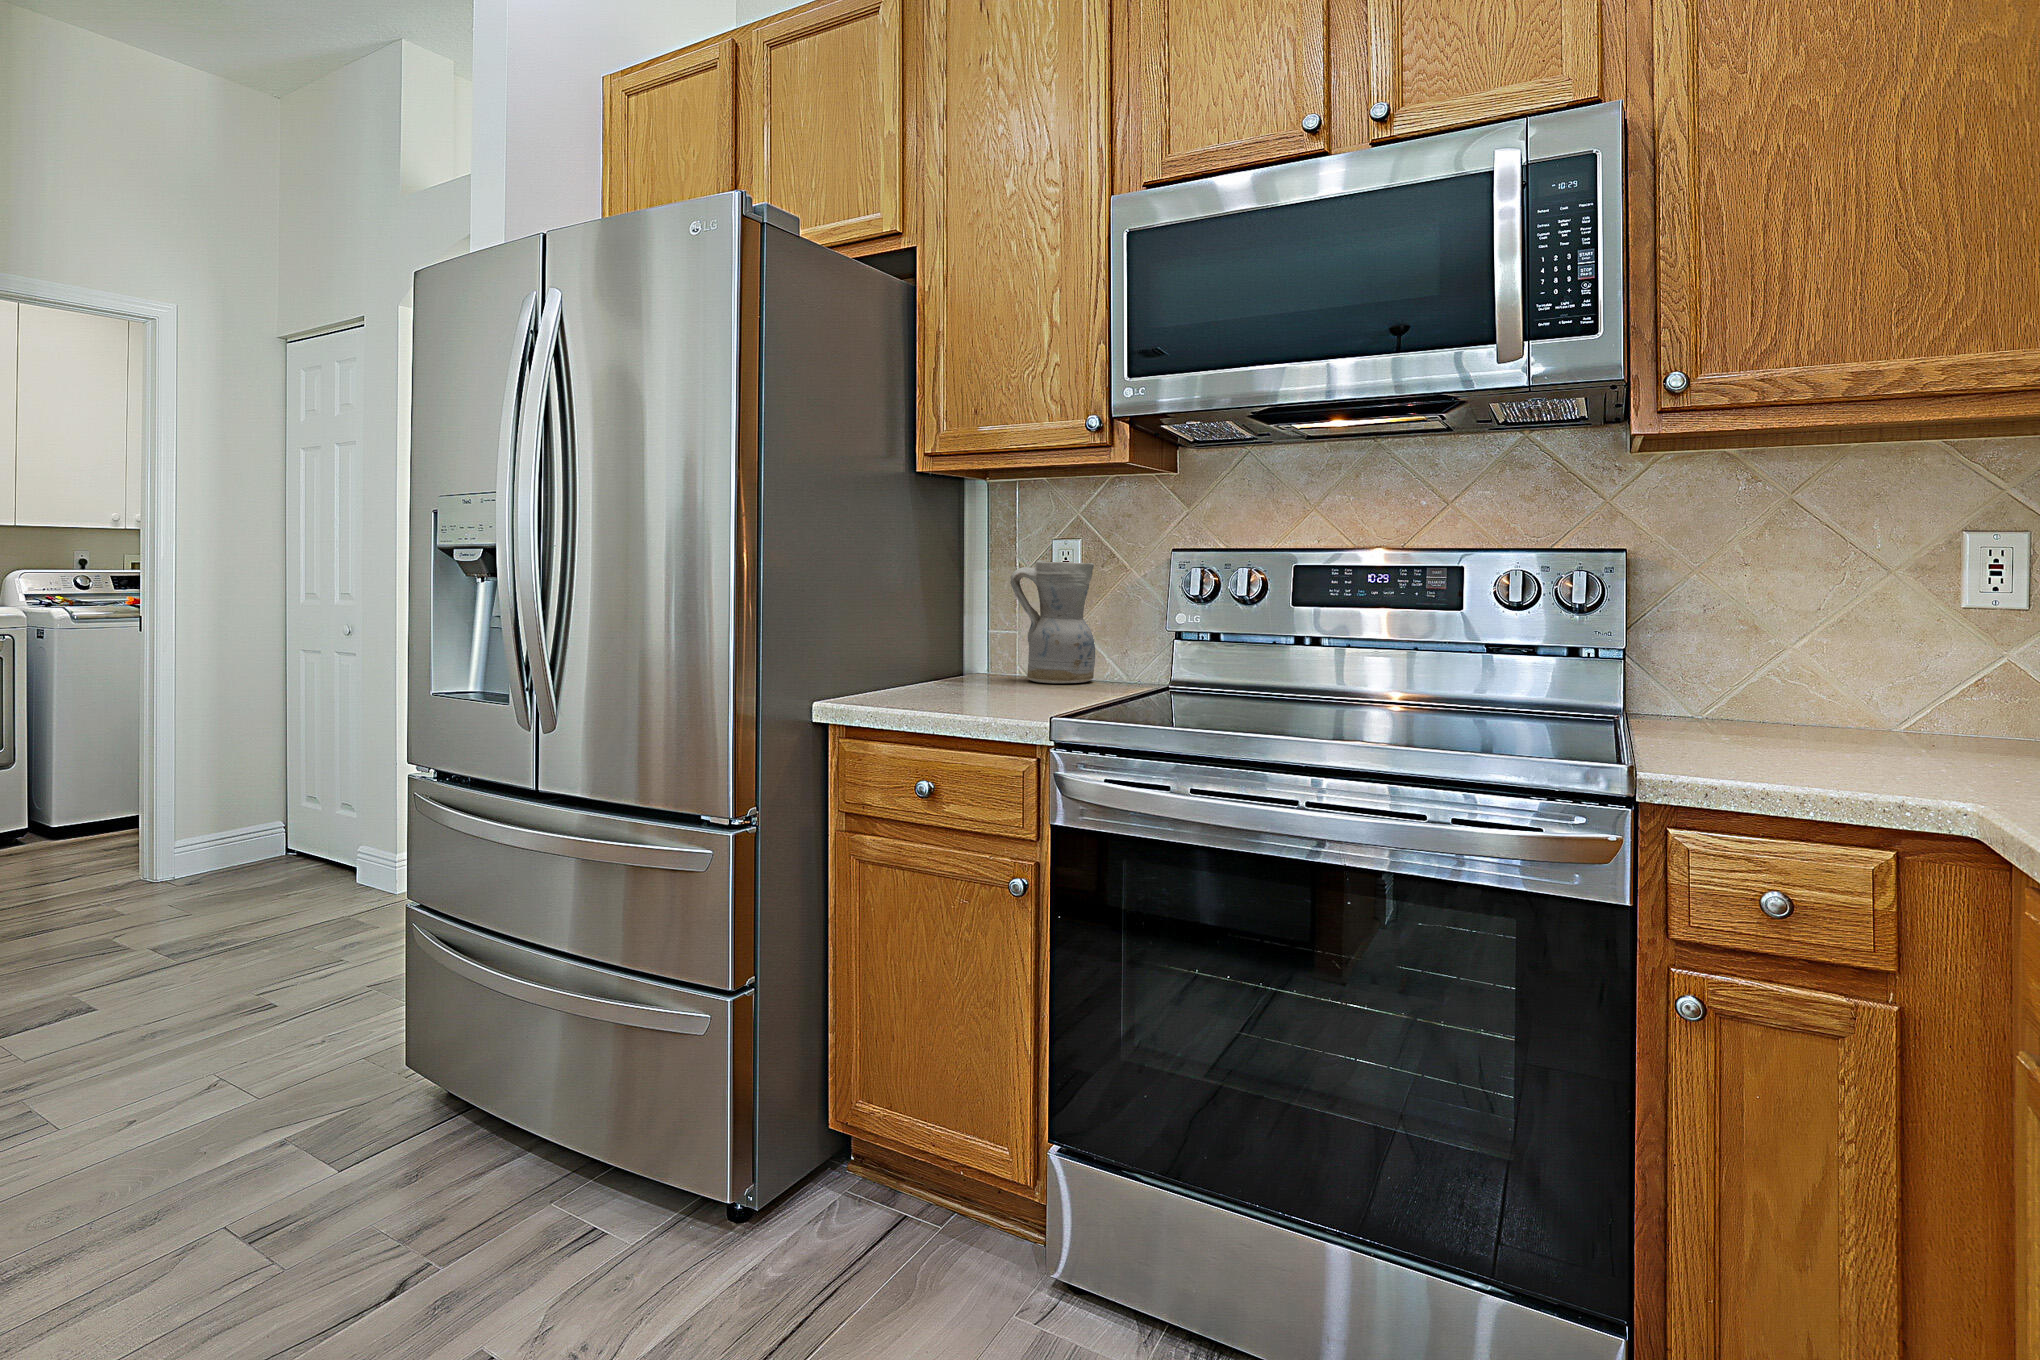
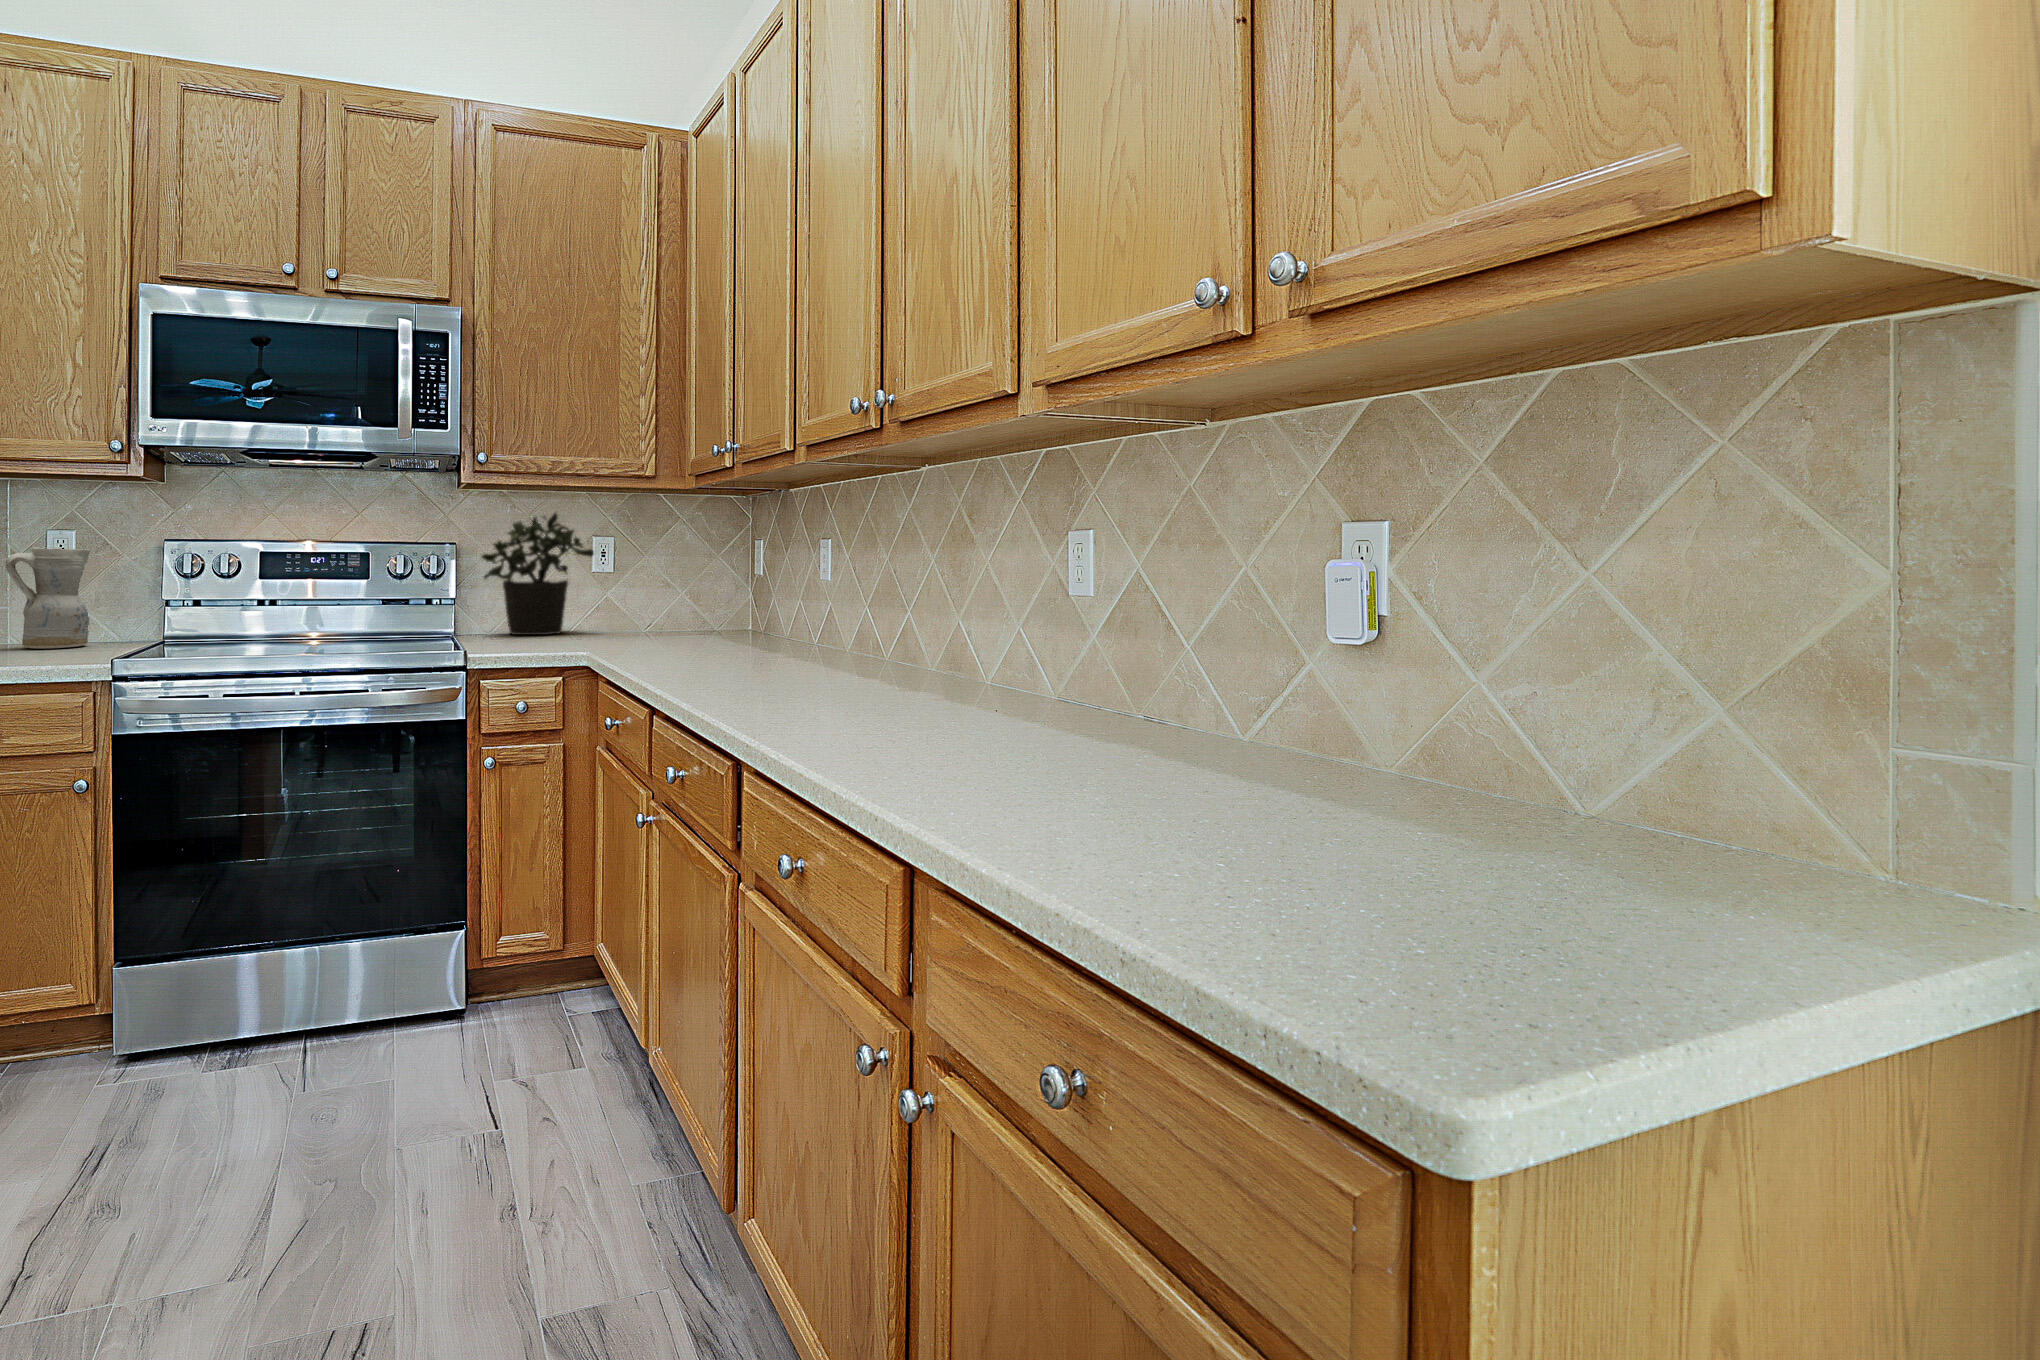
potted plant: none [1674,483,1968,731] -> present [482,513,594,635]

